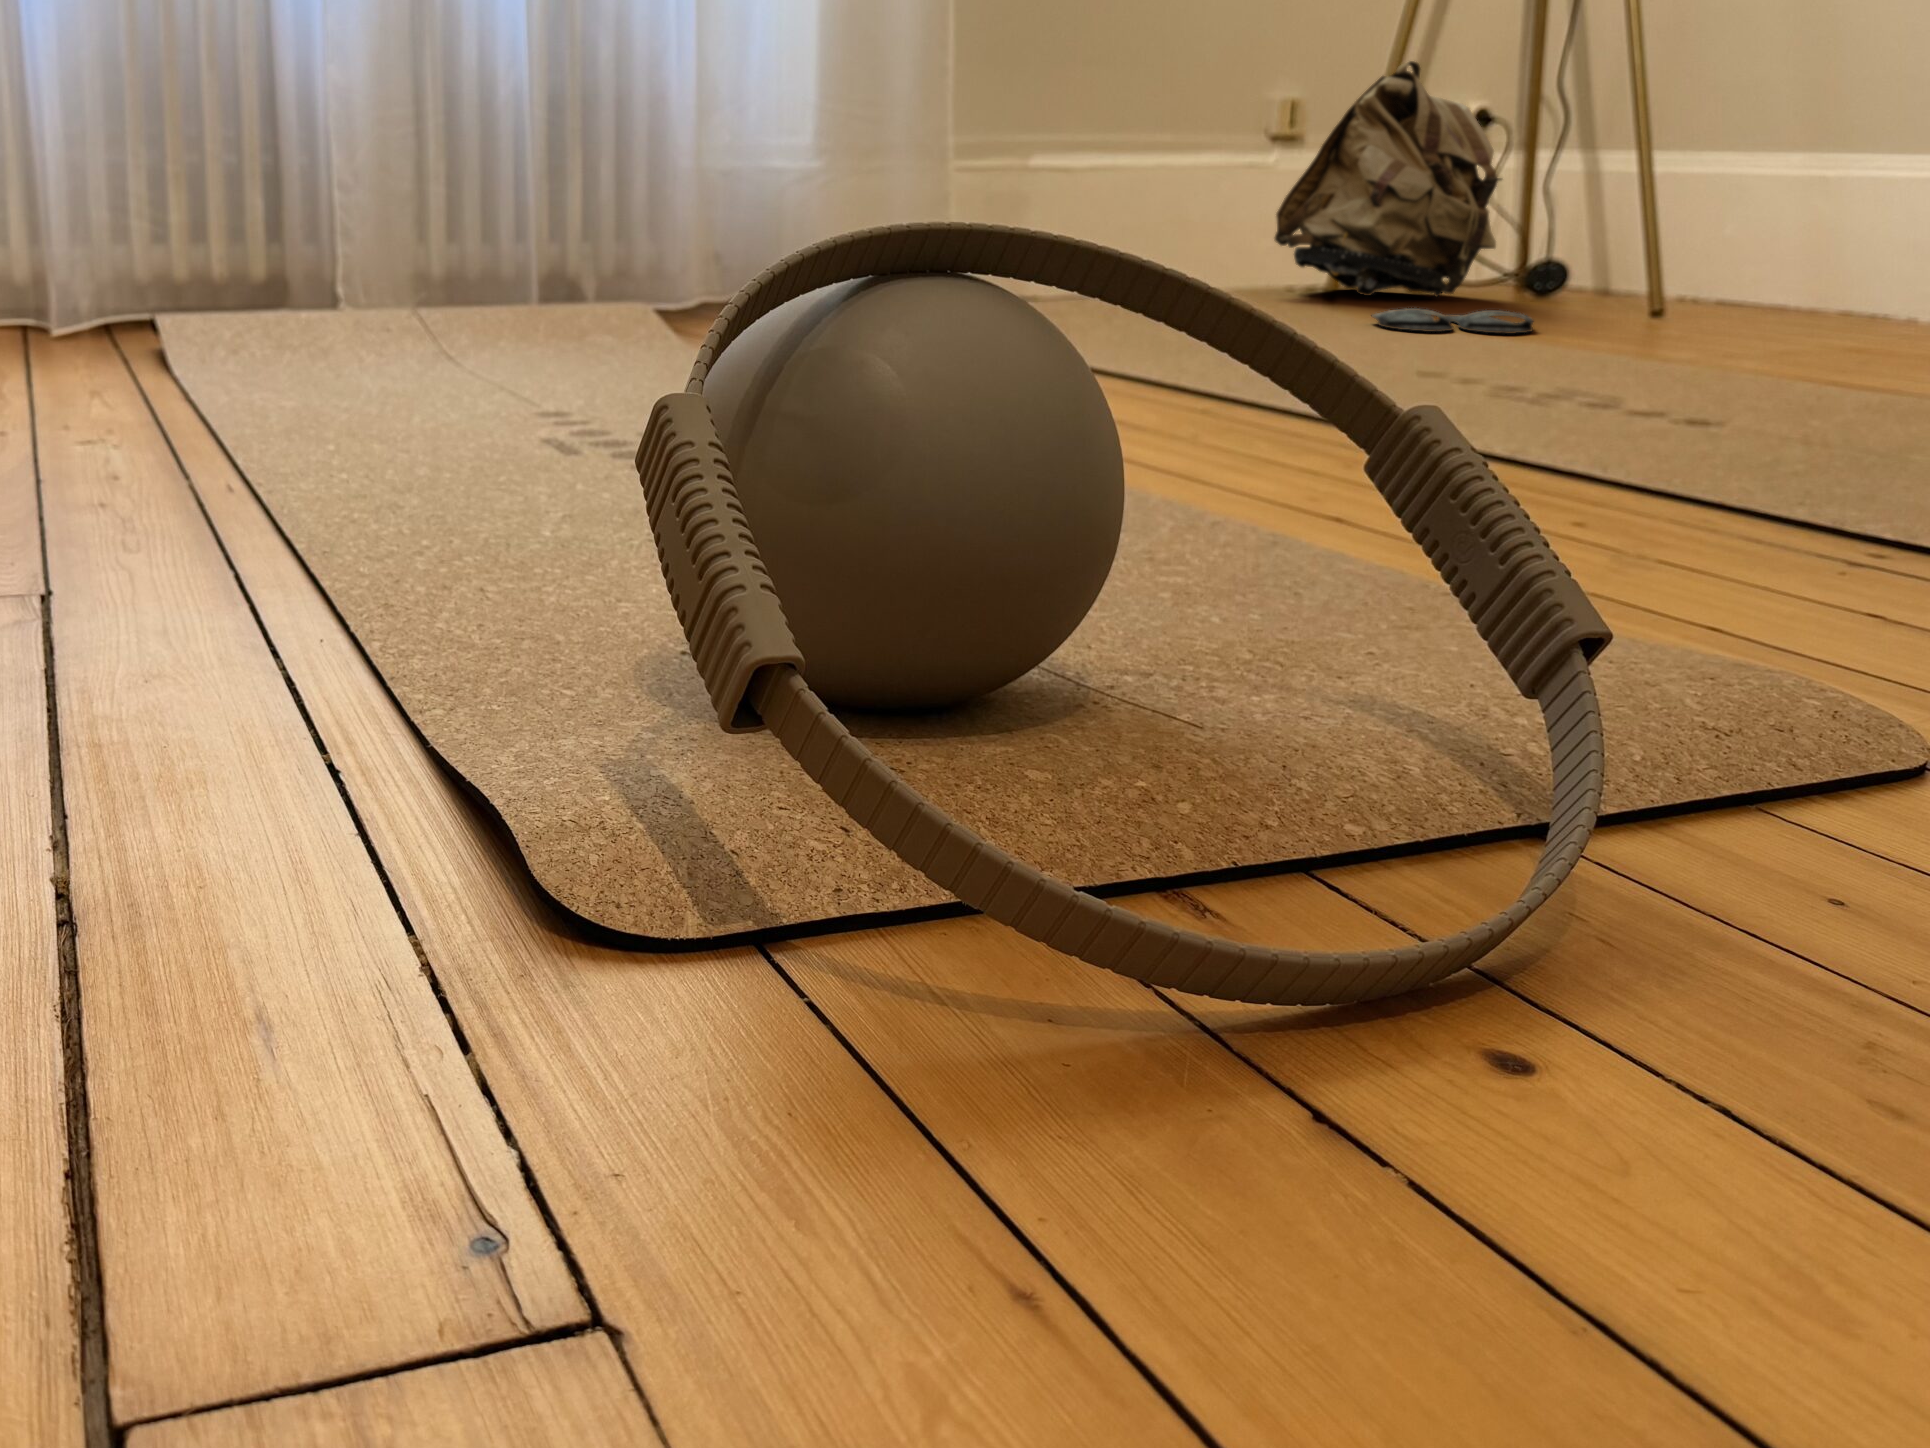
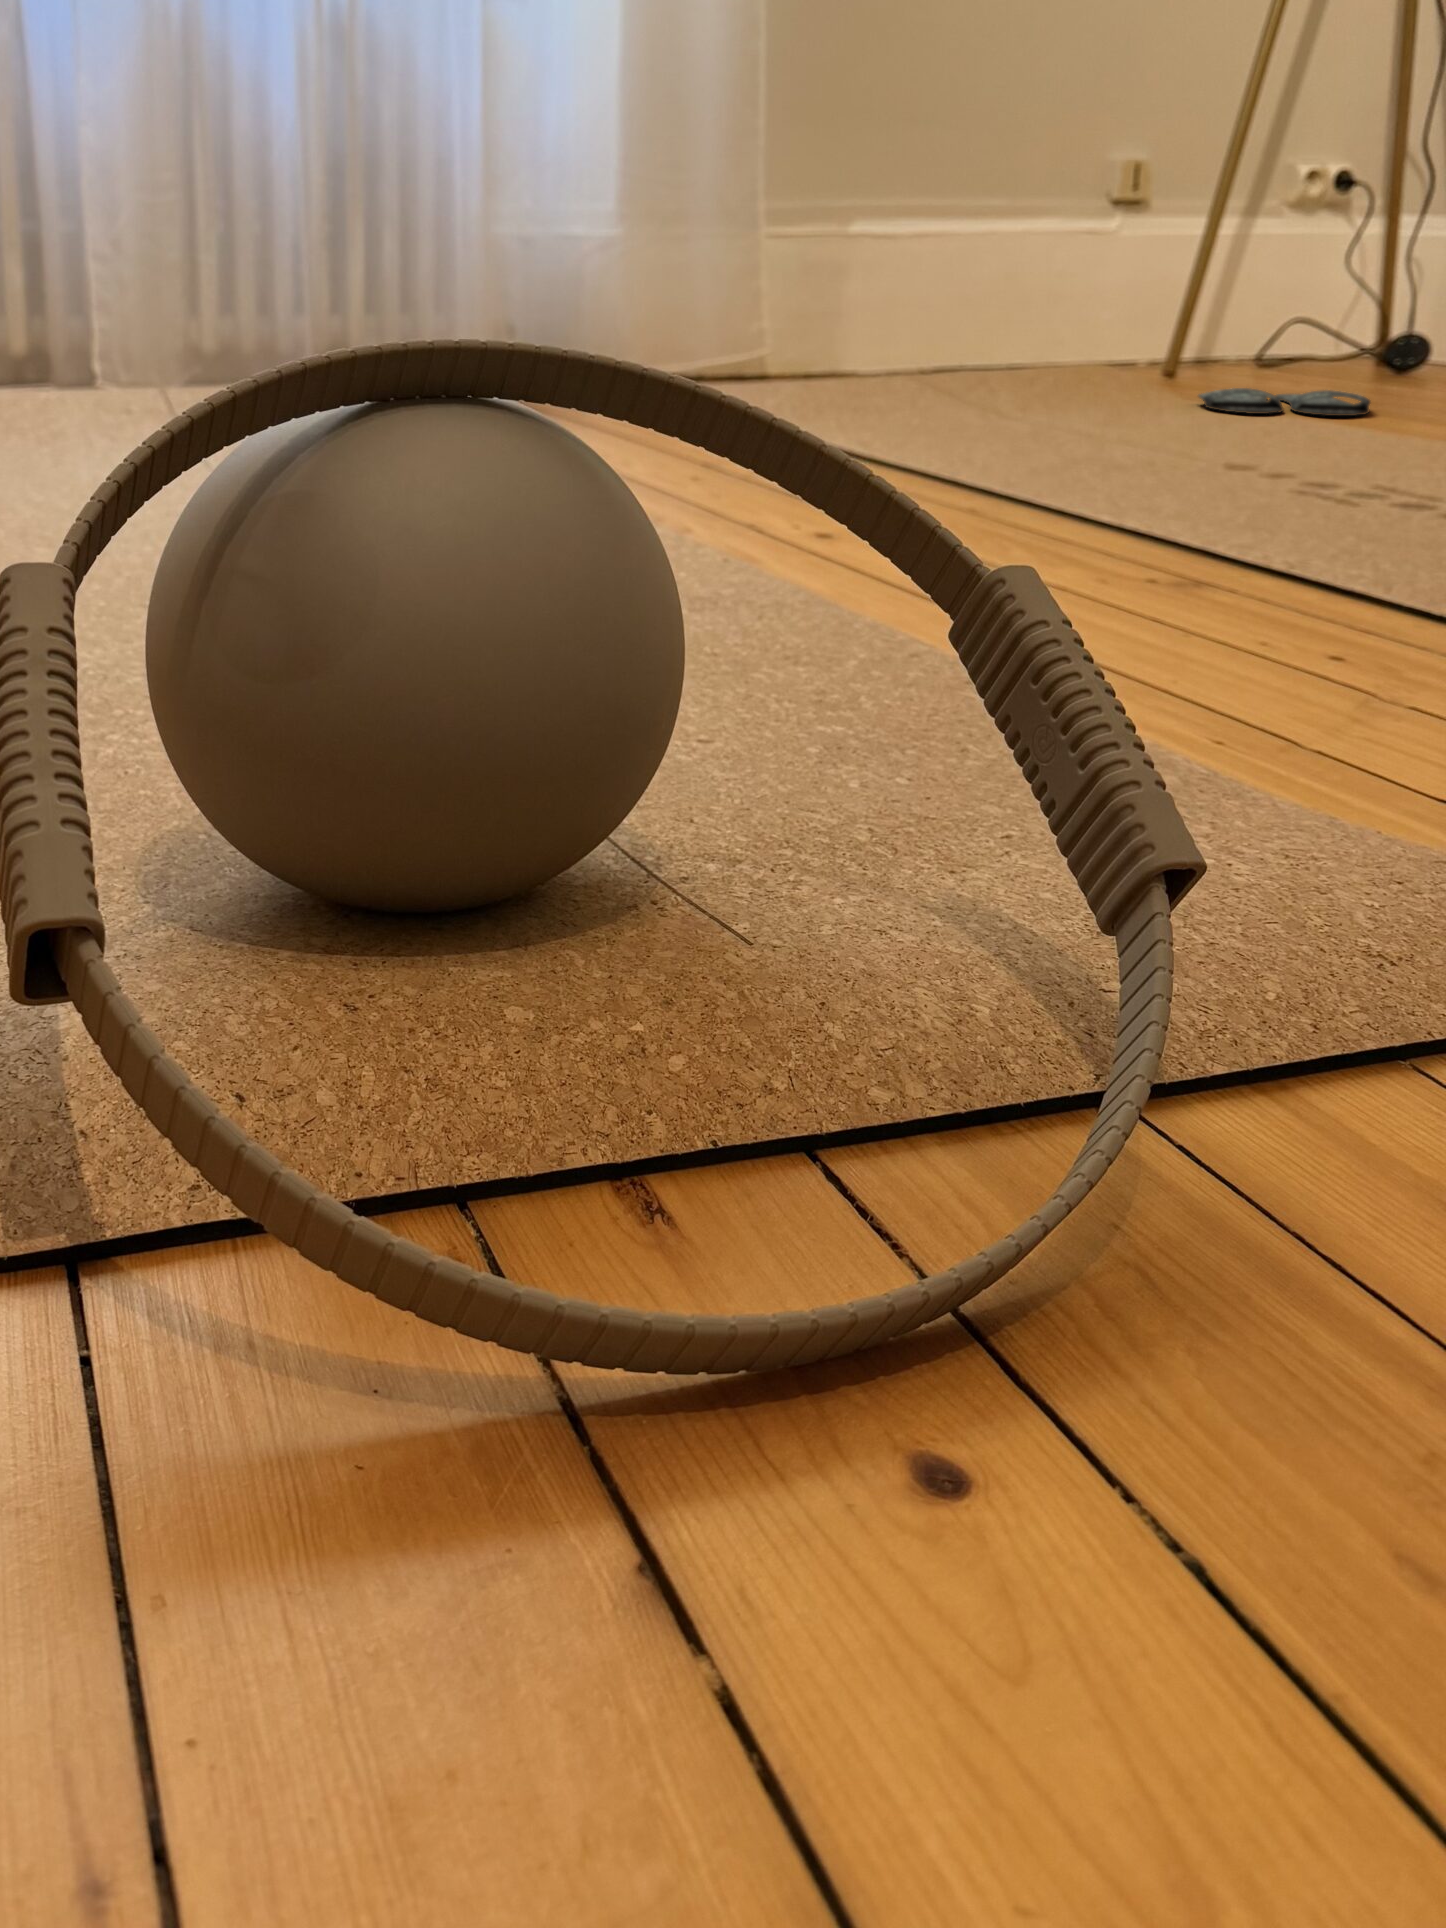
backpack: present [1275,61,1502,297] -> none [1108,120,1353,373]

